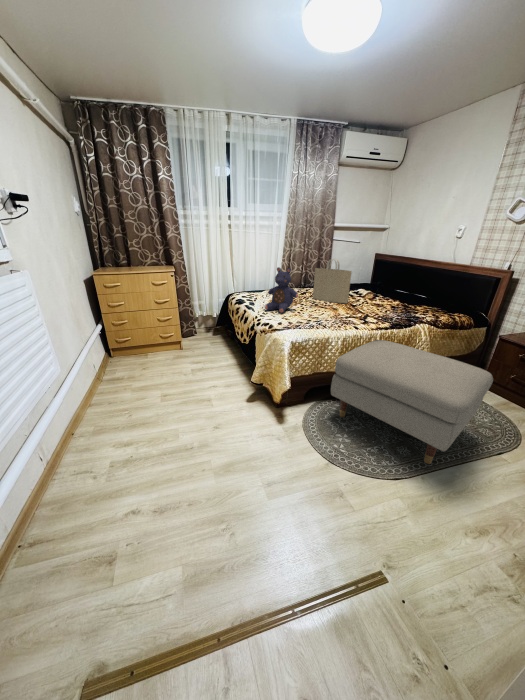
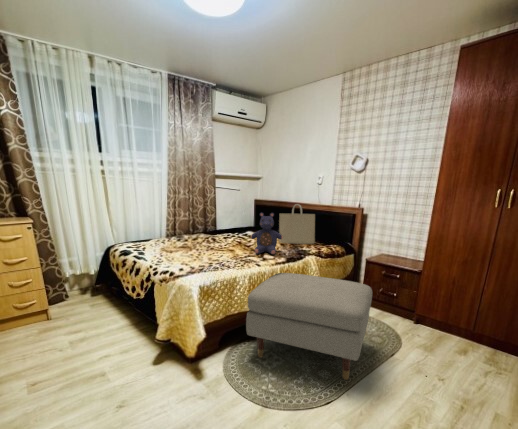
tote bag: present [313,259,351,303] -> present [279,205,315,244]
teddy bear: present [265,267,298,313] -> present [251,213,283,254]

